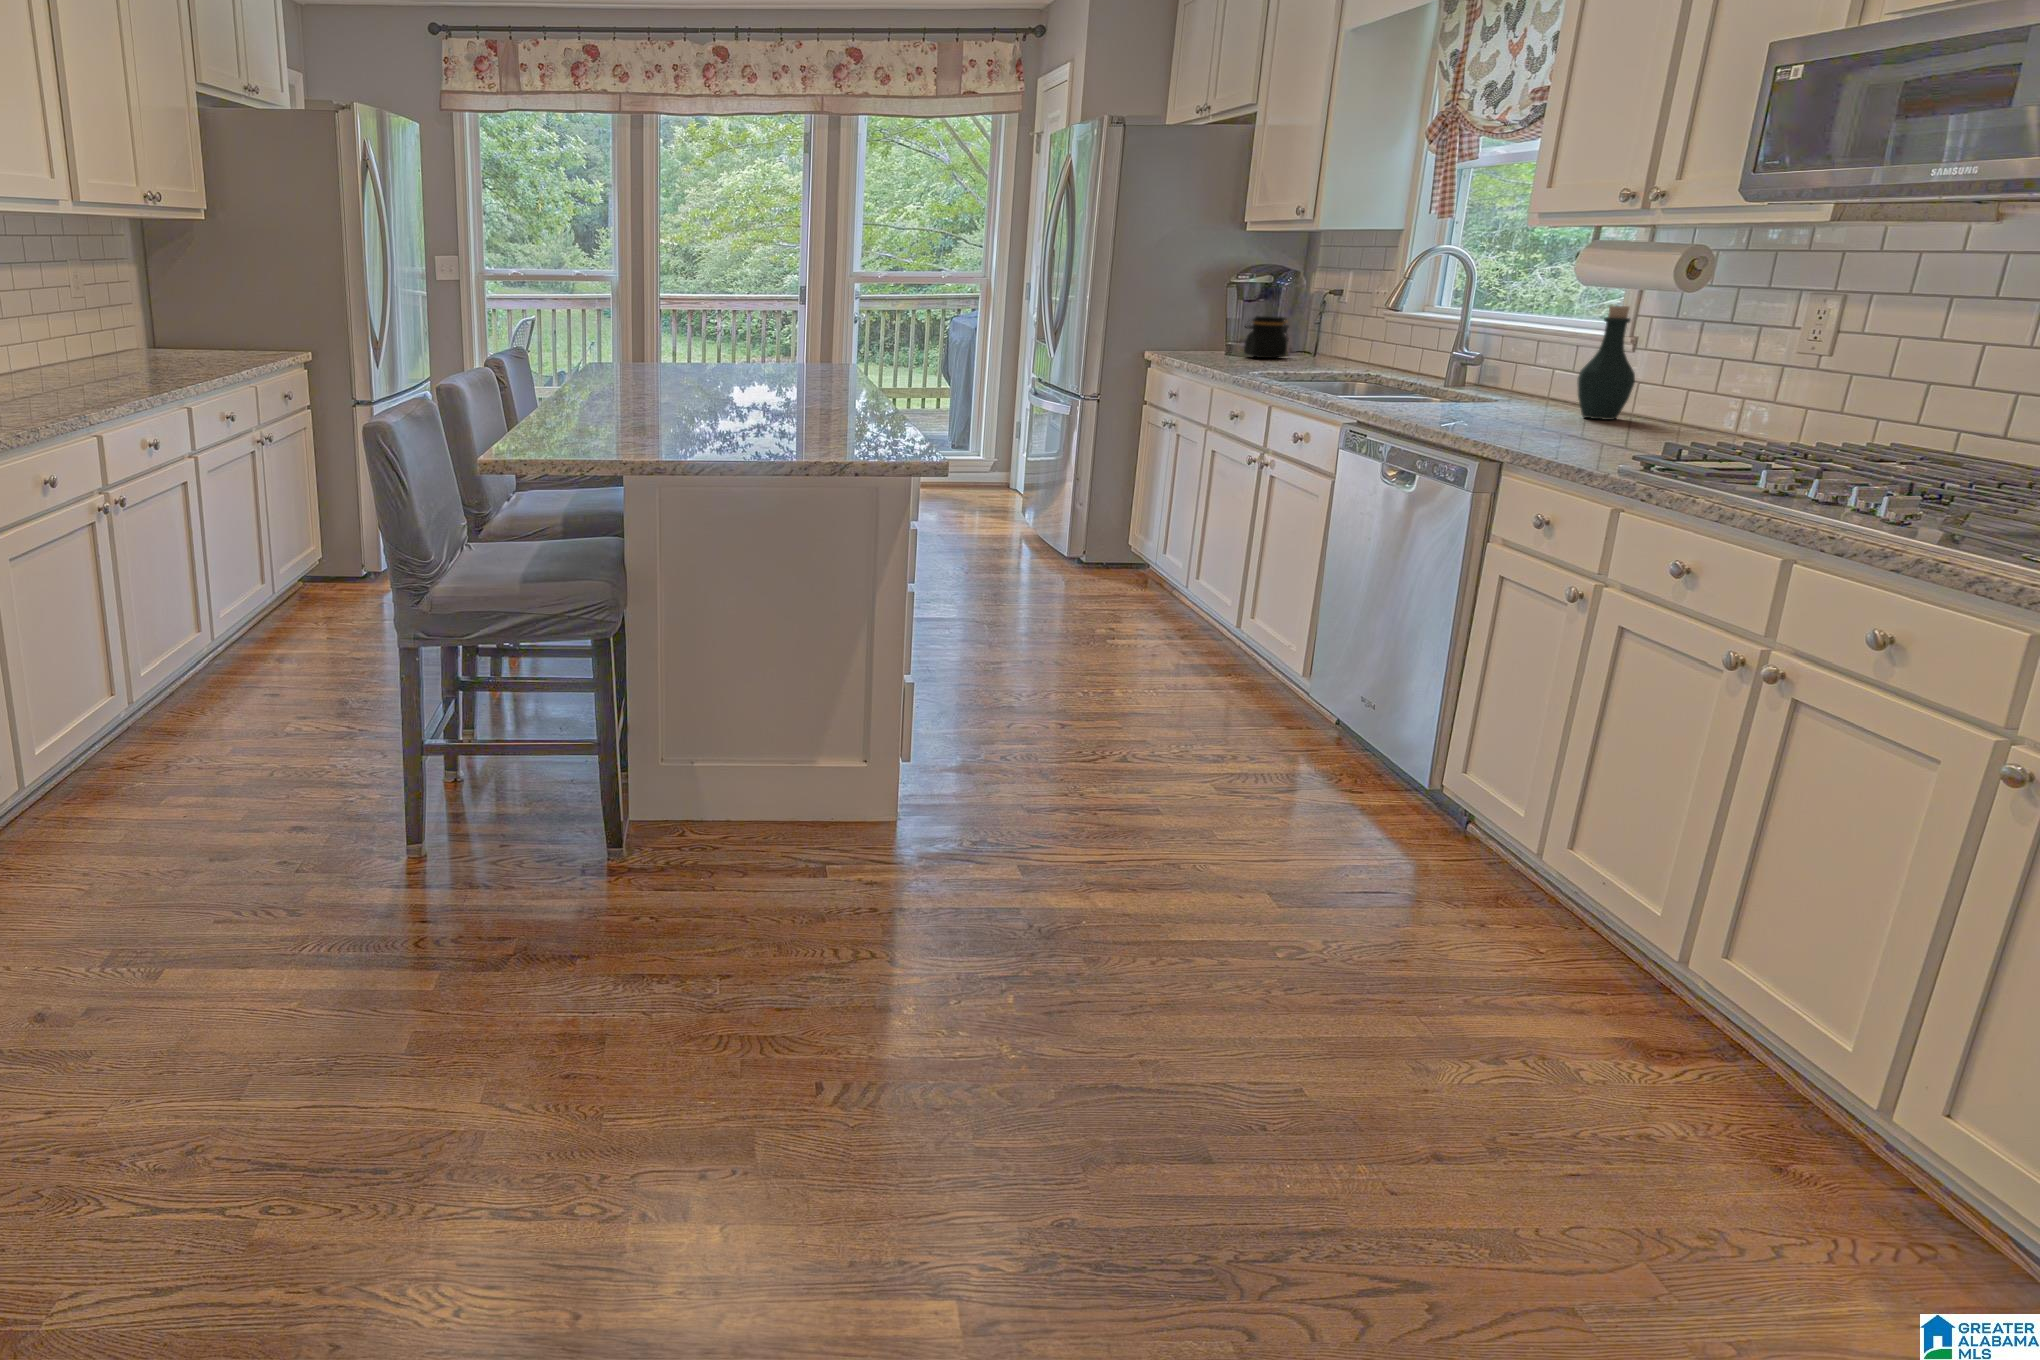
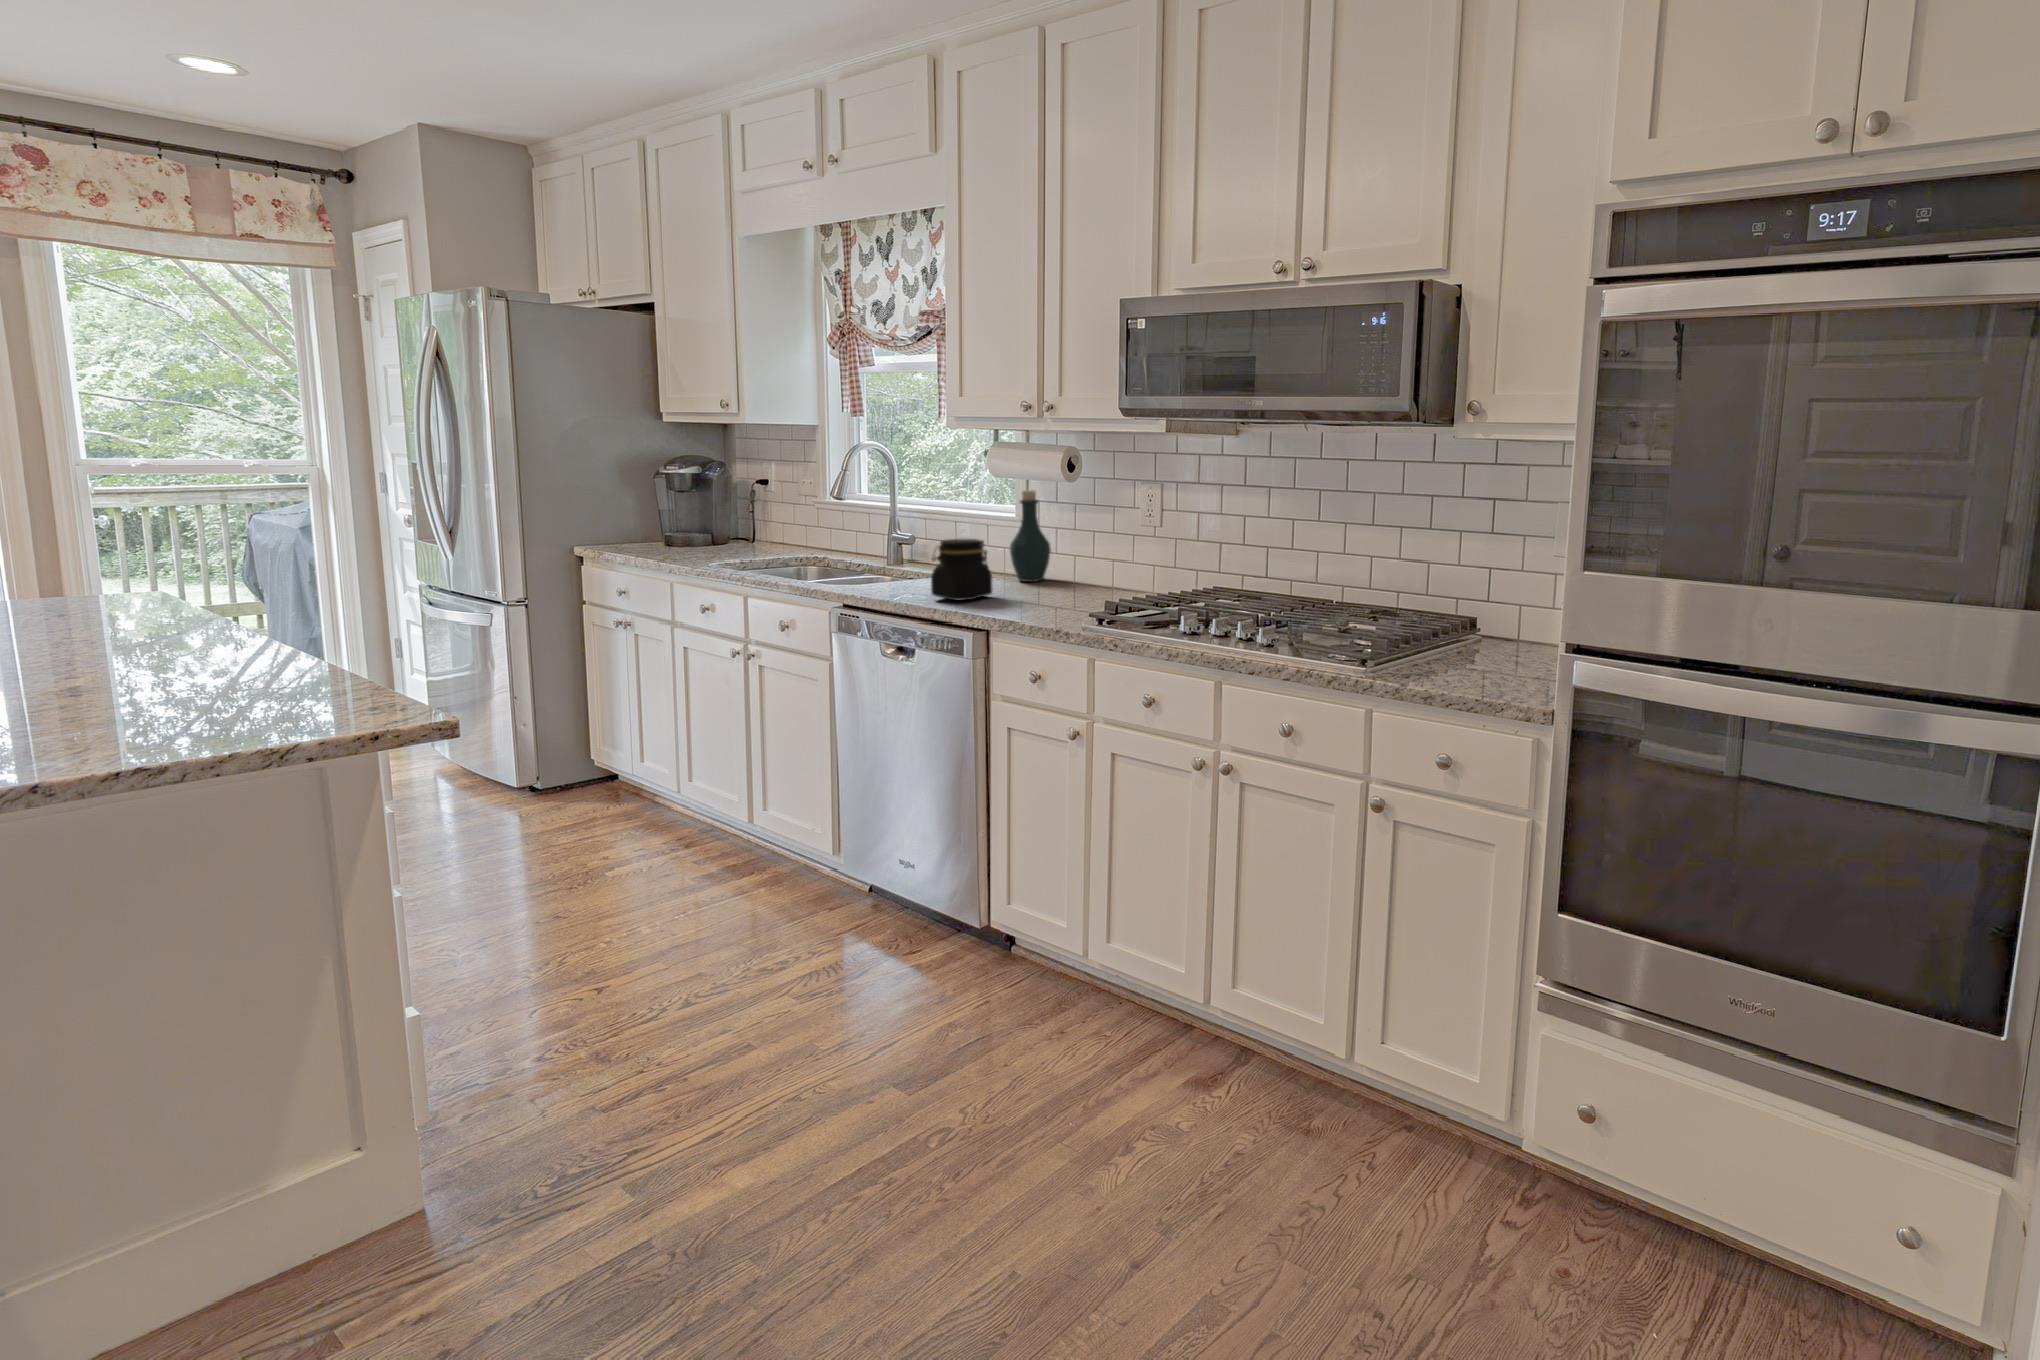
jar: present [1244,316,1288,358] -> present [931,539,992,600]

